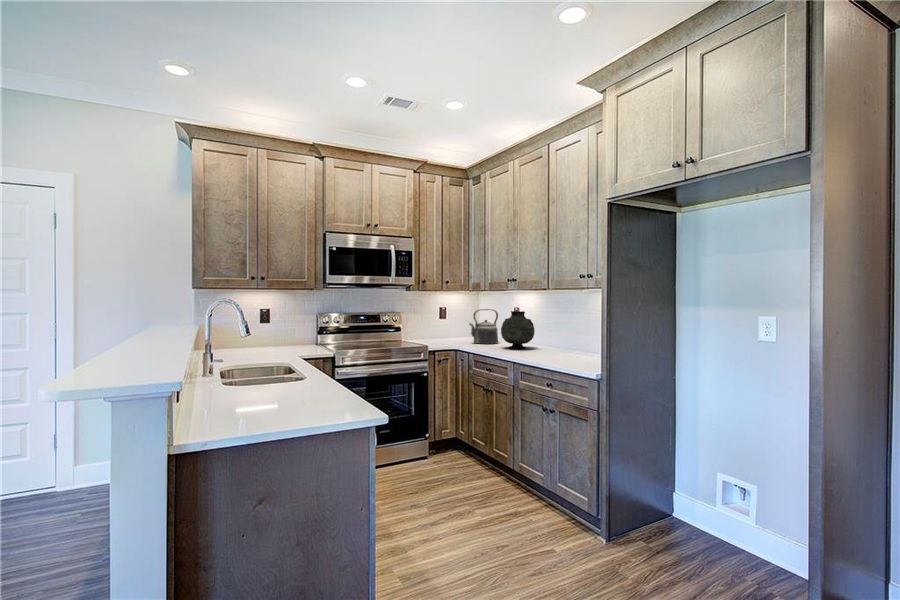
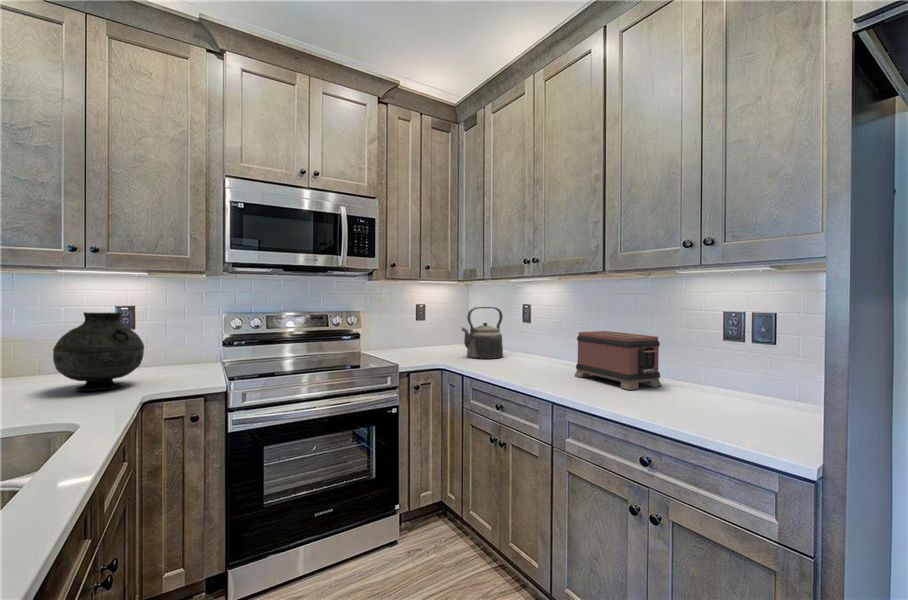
vase: present [501,311,534,349] -> present [53,312,144,391]
toaster: none [536,325,582,357] -> present [574,331,662,390]

